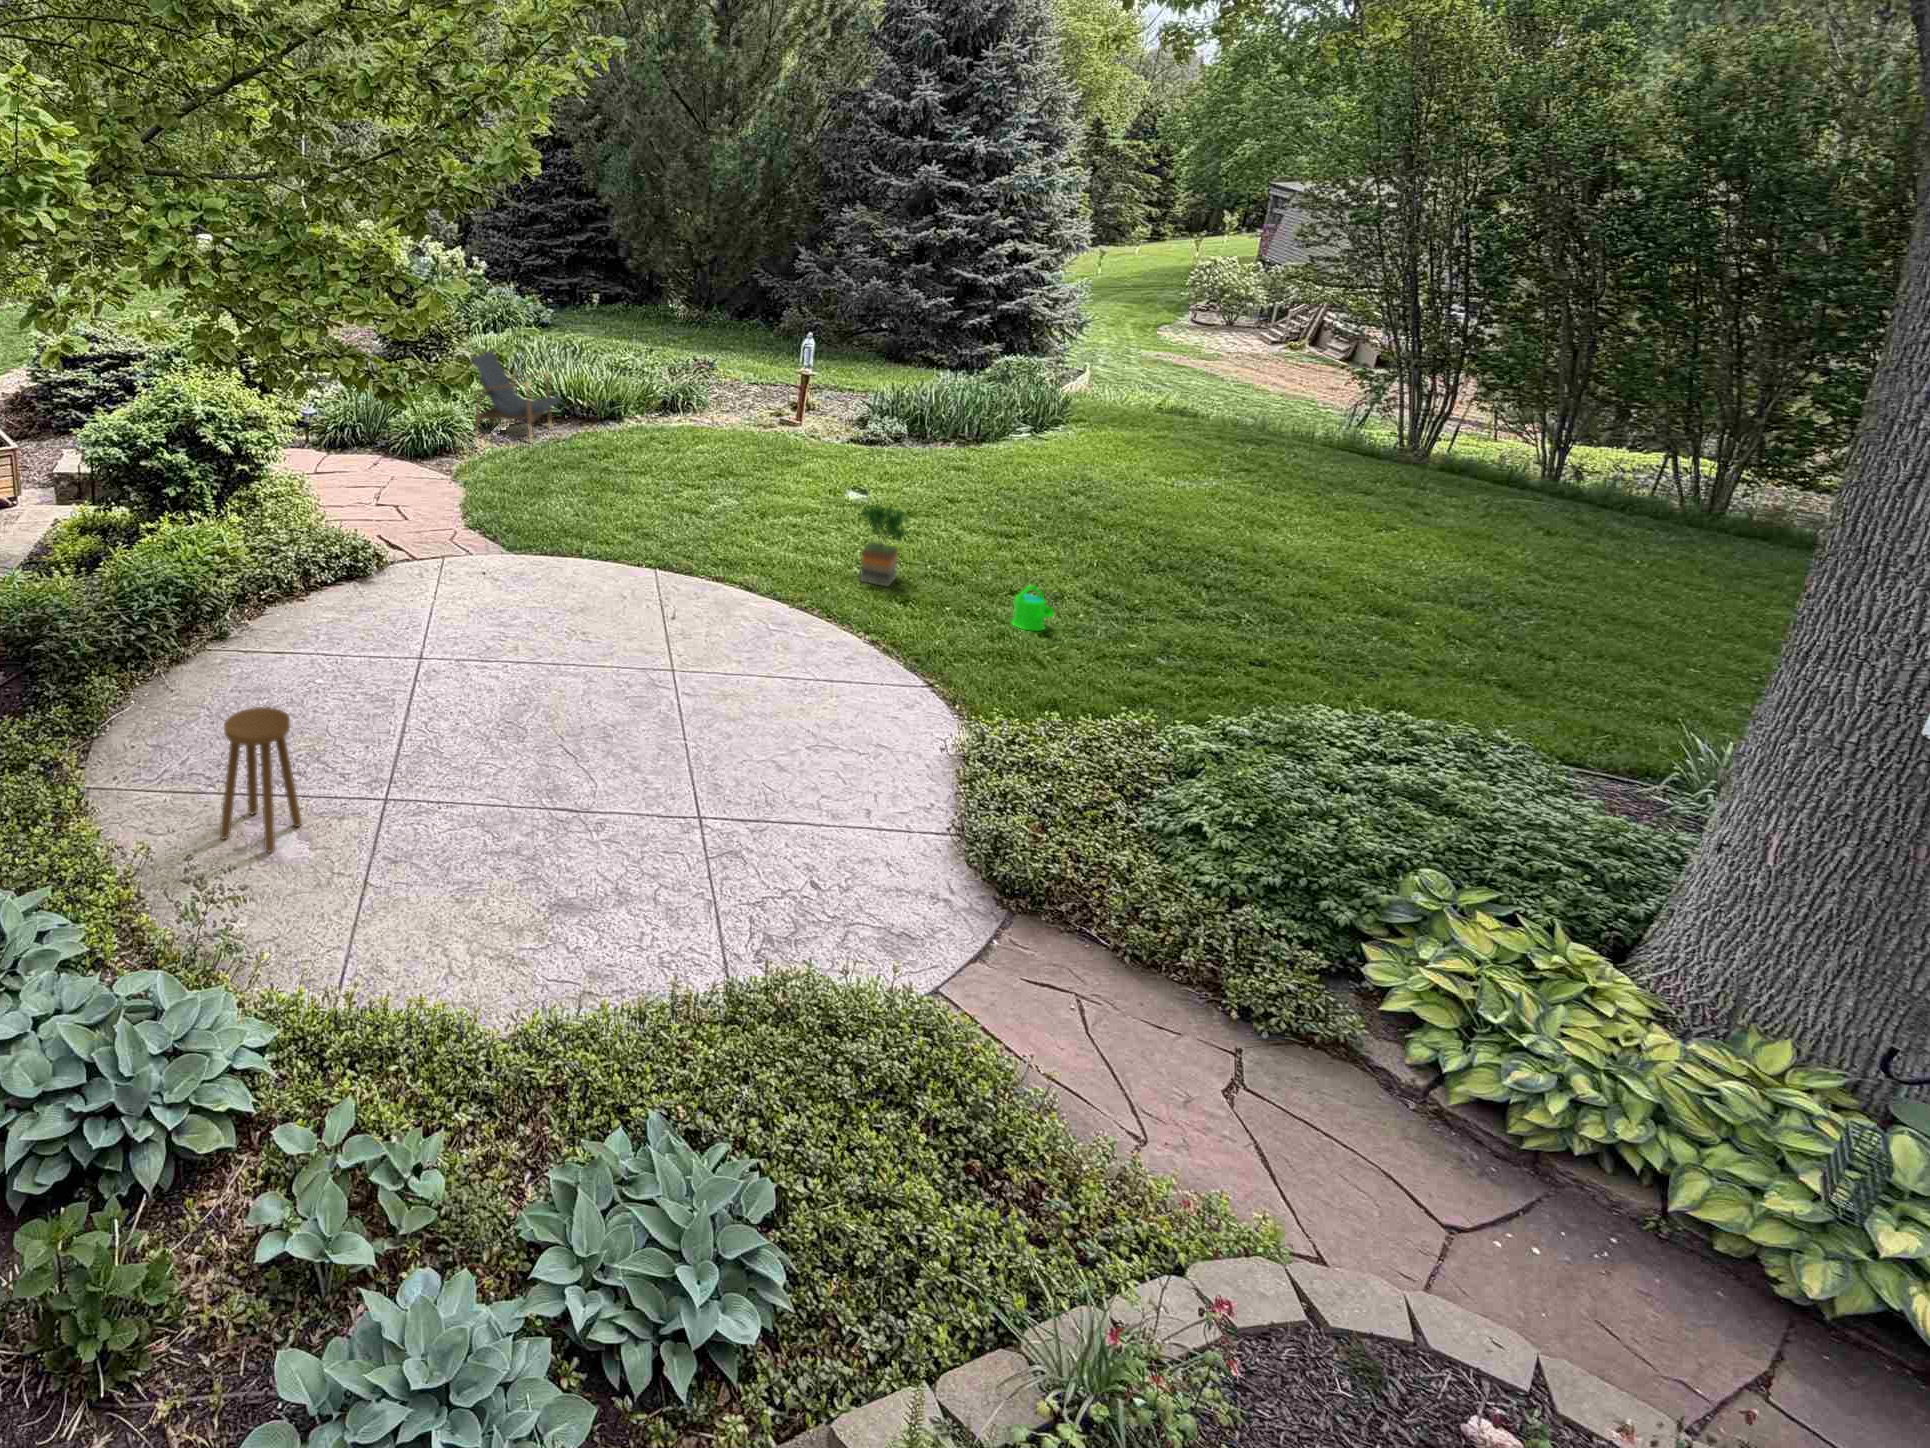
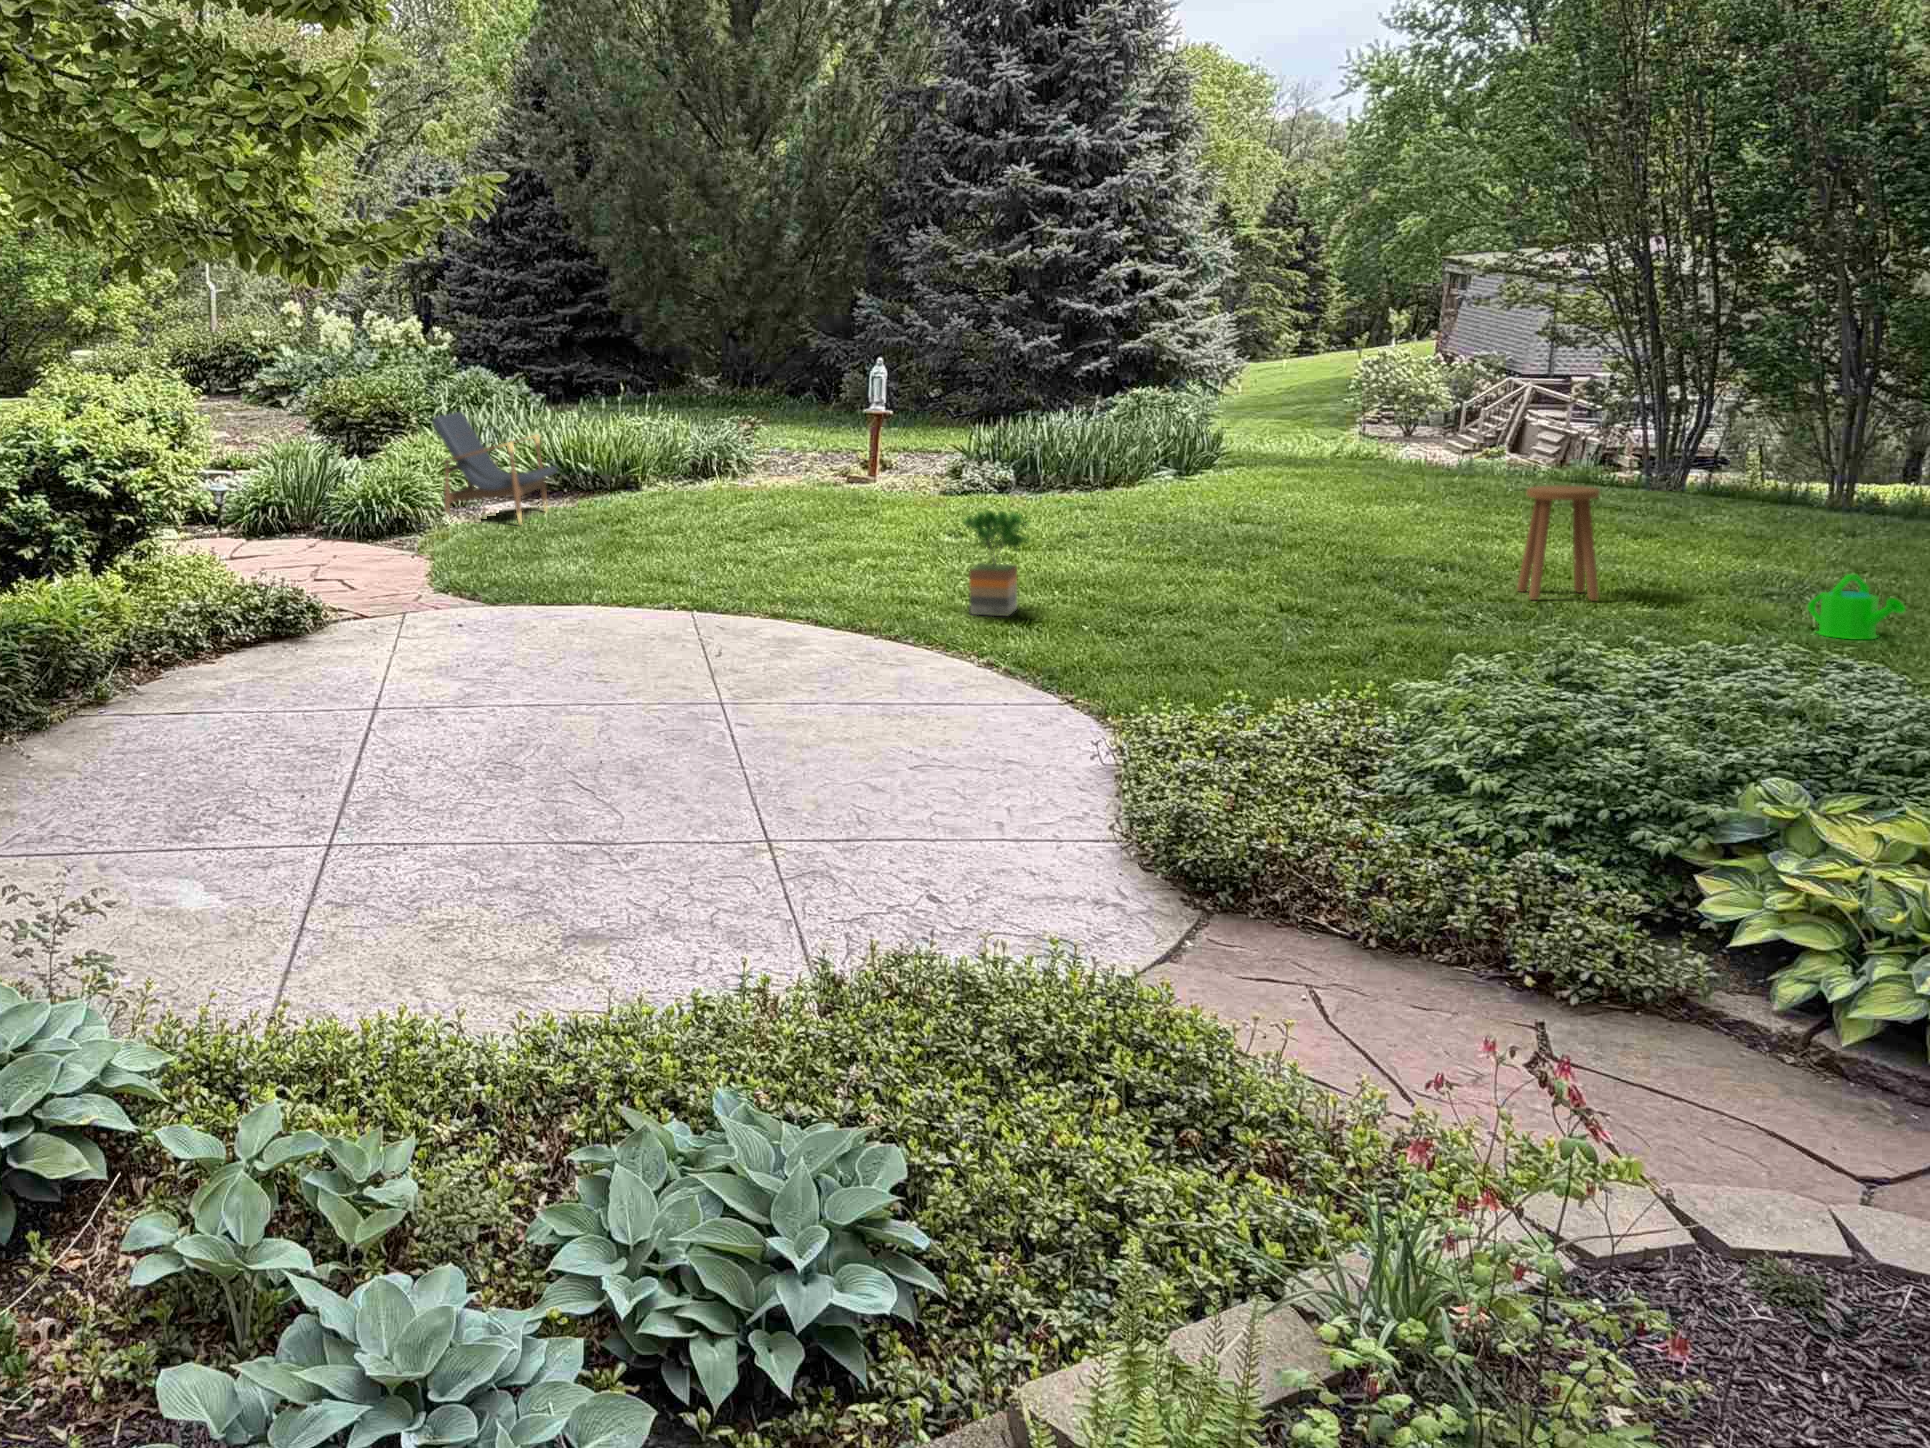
watering can: present [1011,585,1054,631] -> present [1807,574,1905,639]
stool: present [220,707,302,853] -> present [1517,486,1599,601]

